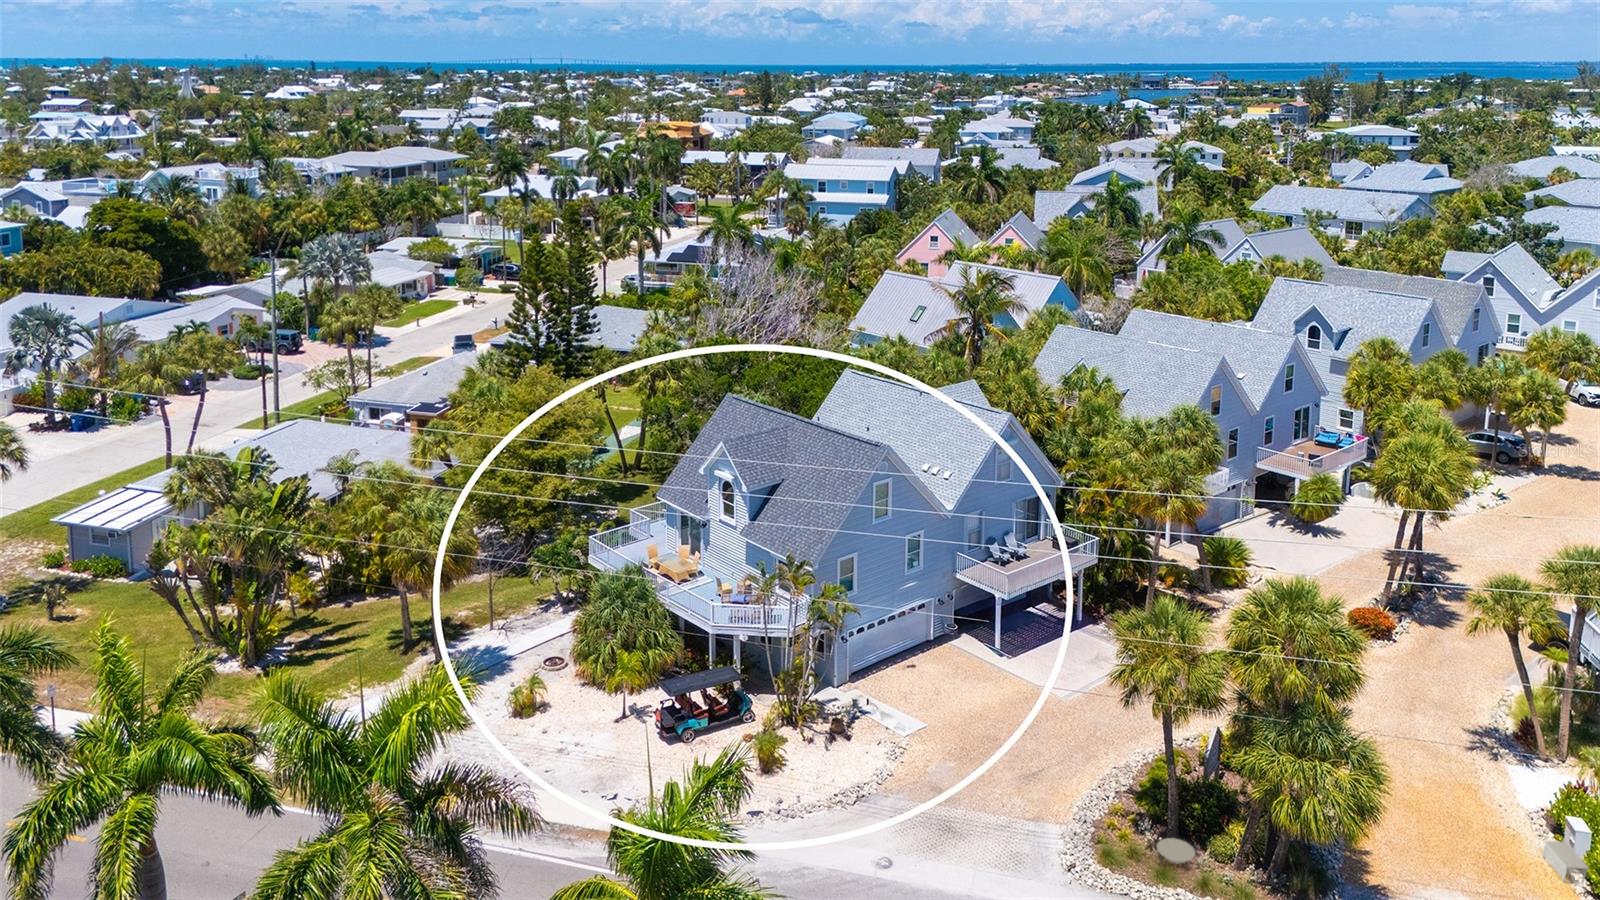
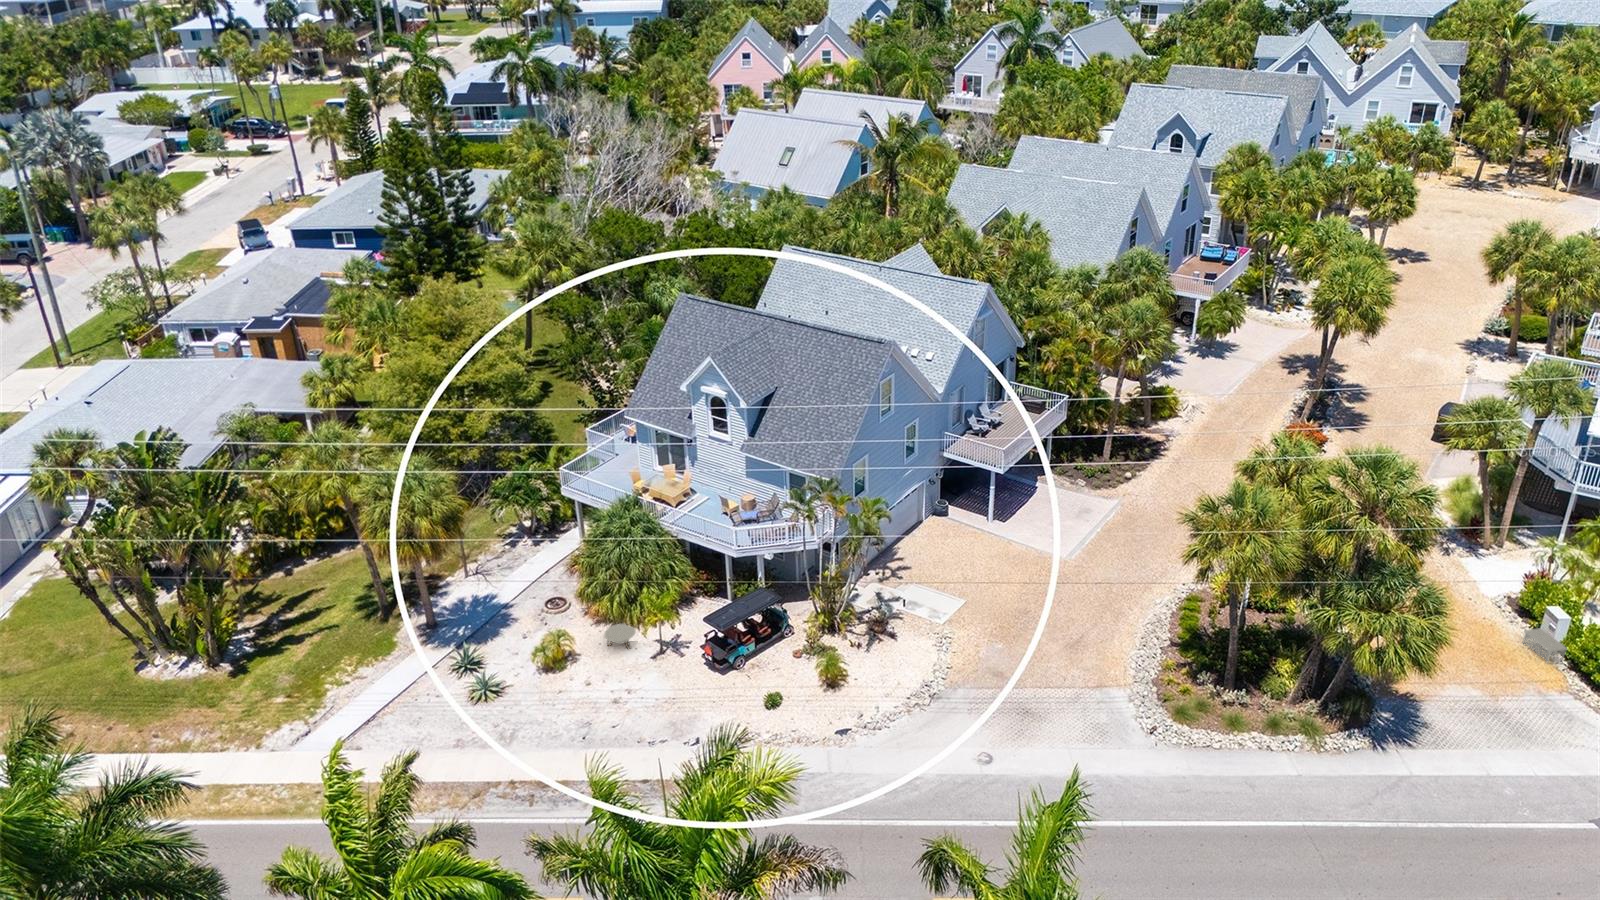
round table: present [1157,838,1196,870] -> present [604,624,636,649]

